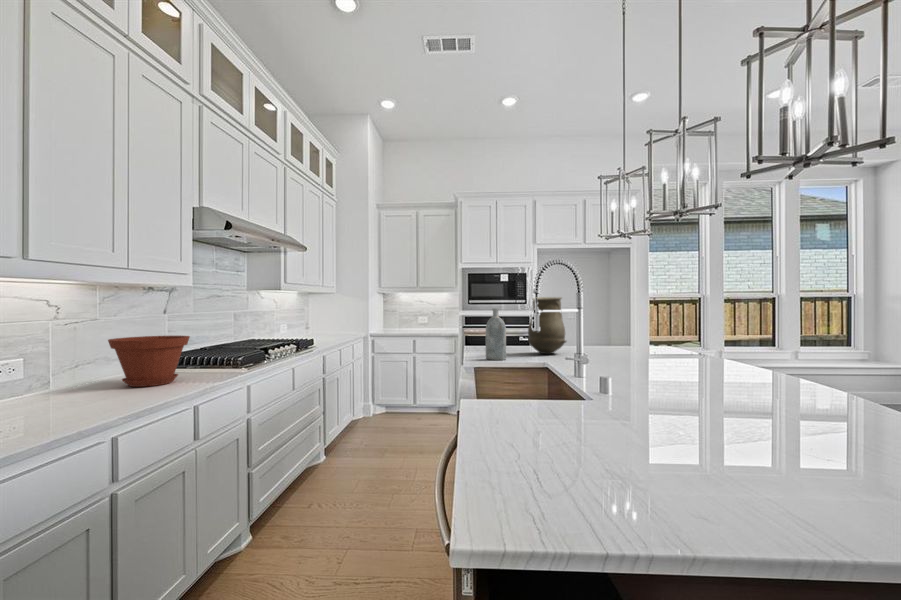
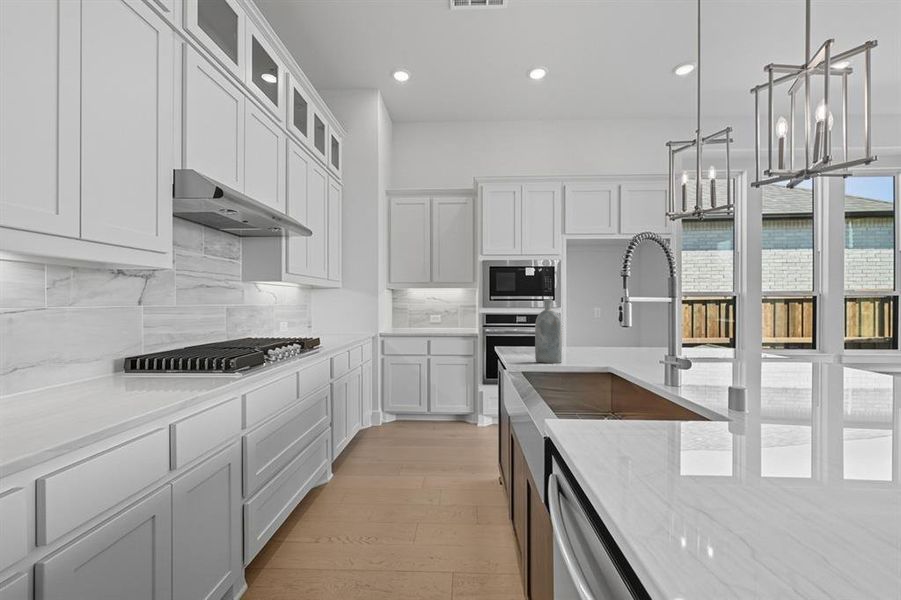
vase: present [528,297,566,354] -> none [581,287,632,356]
plant pot: present [108,335,190,387] -> none [53,330,167,398]

